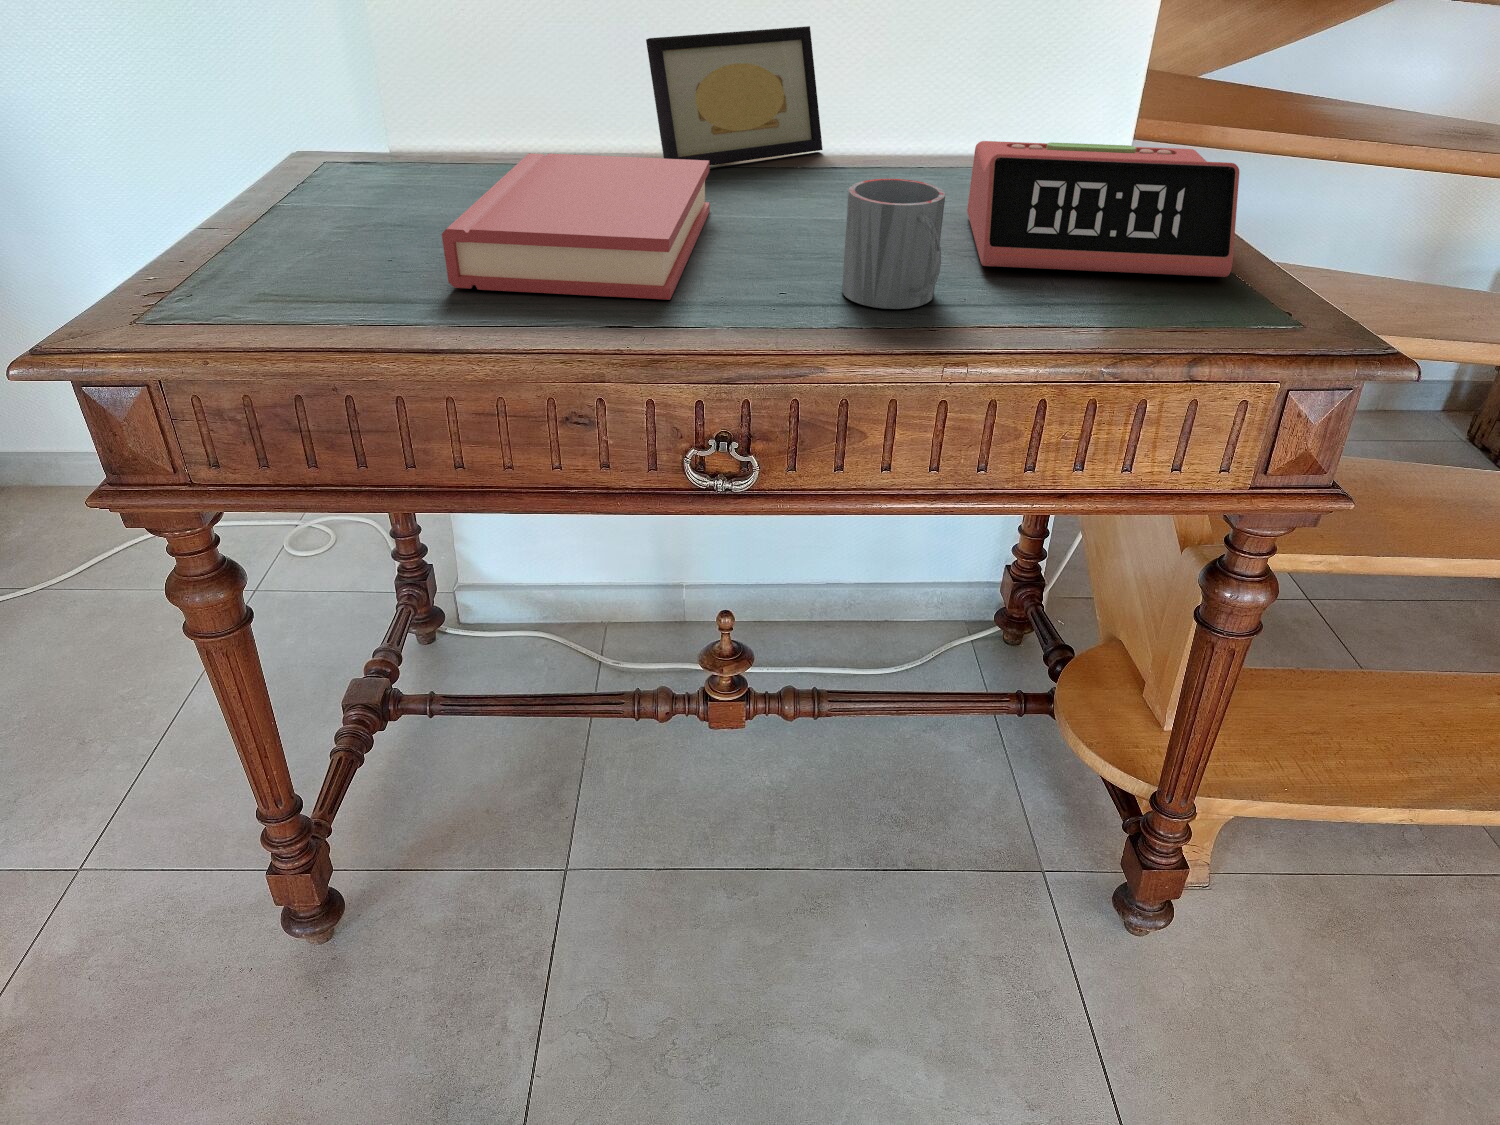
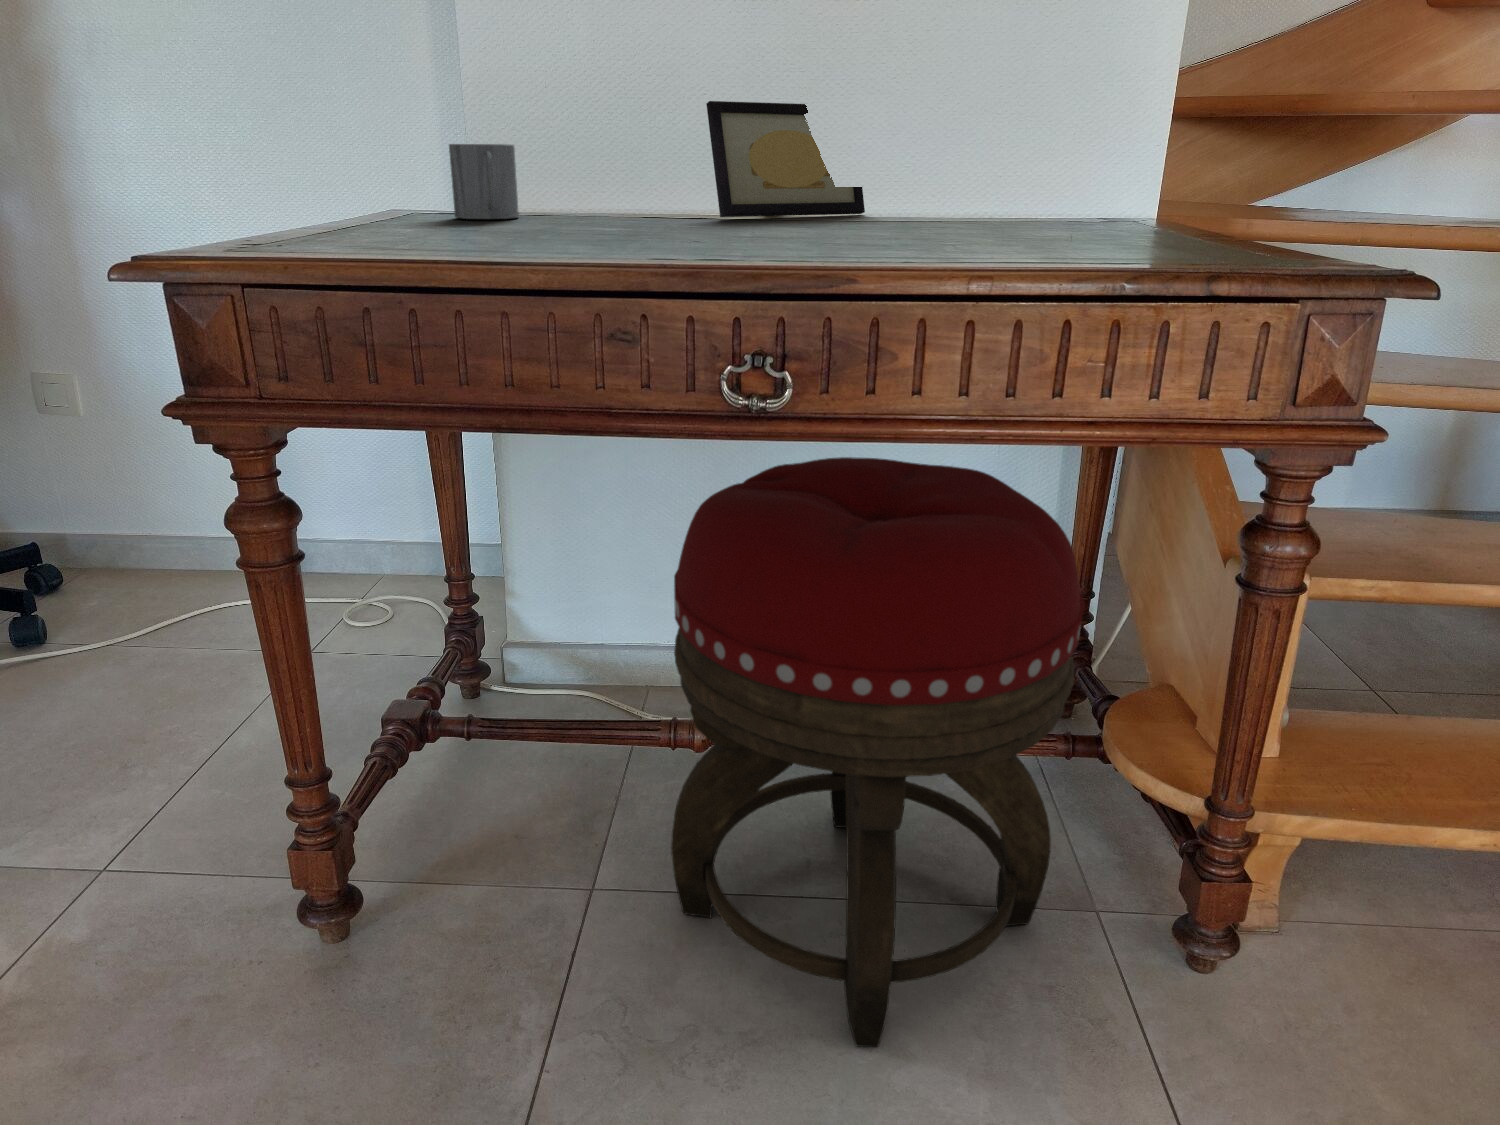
alarm clock: present [967,141,1239,277] -> none [996,143,1247,247]
hardback book: present [442,153,710,300] -> none [512,179,759,251]
mug: present [842,179,945,309] -> present [449,144,519,219]
footstool: none [636,464,1046,1034] -> present [671,457,1084,1047]

